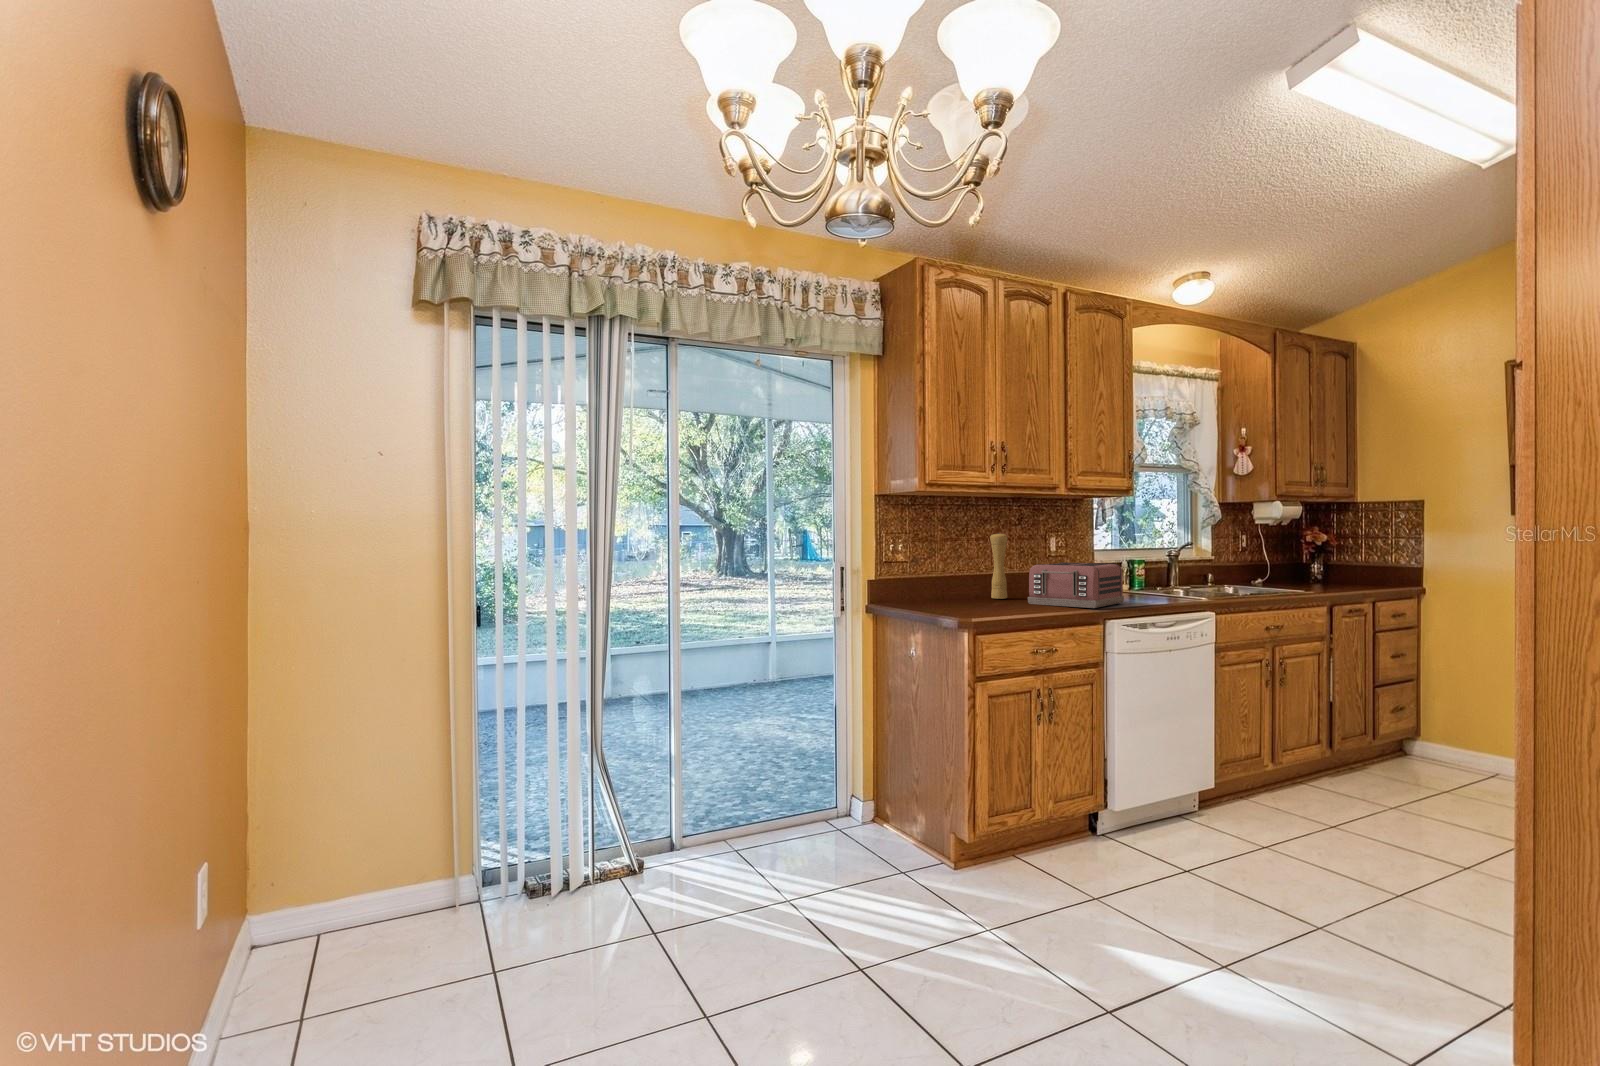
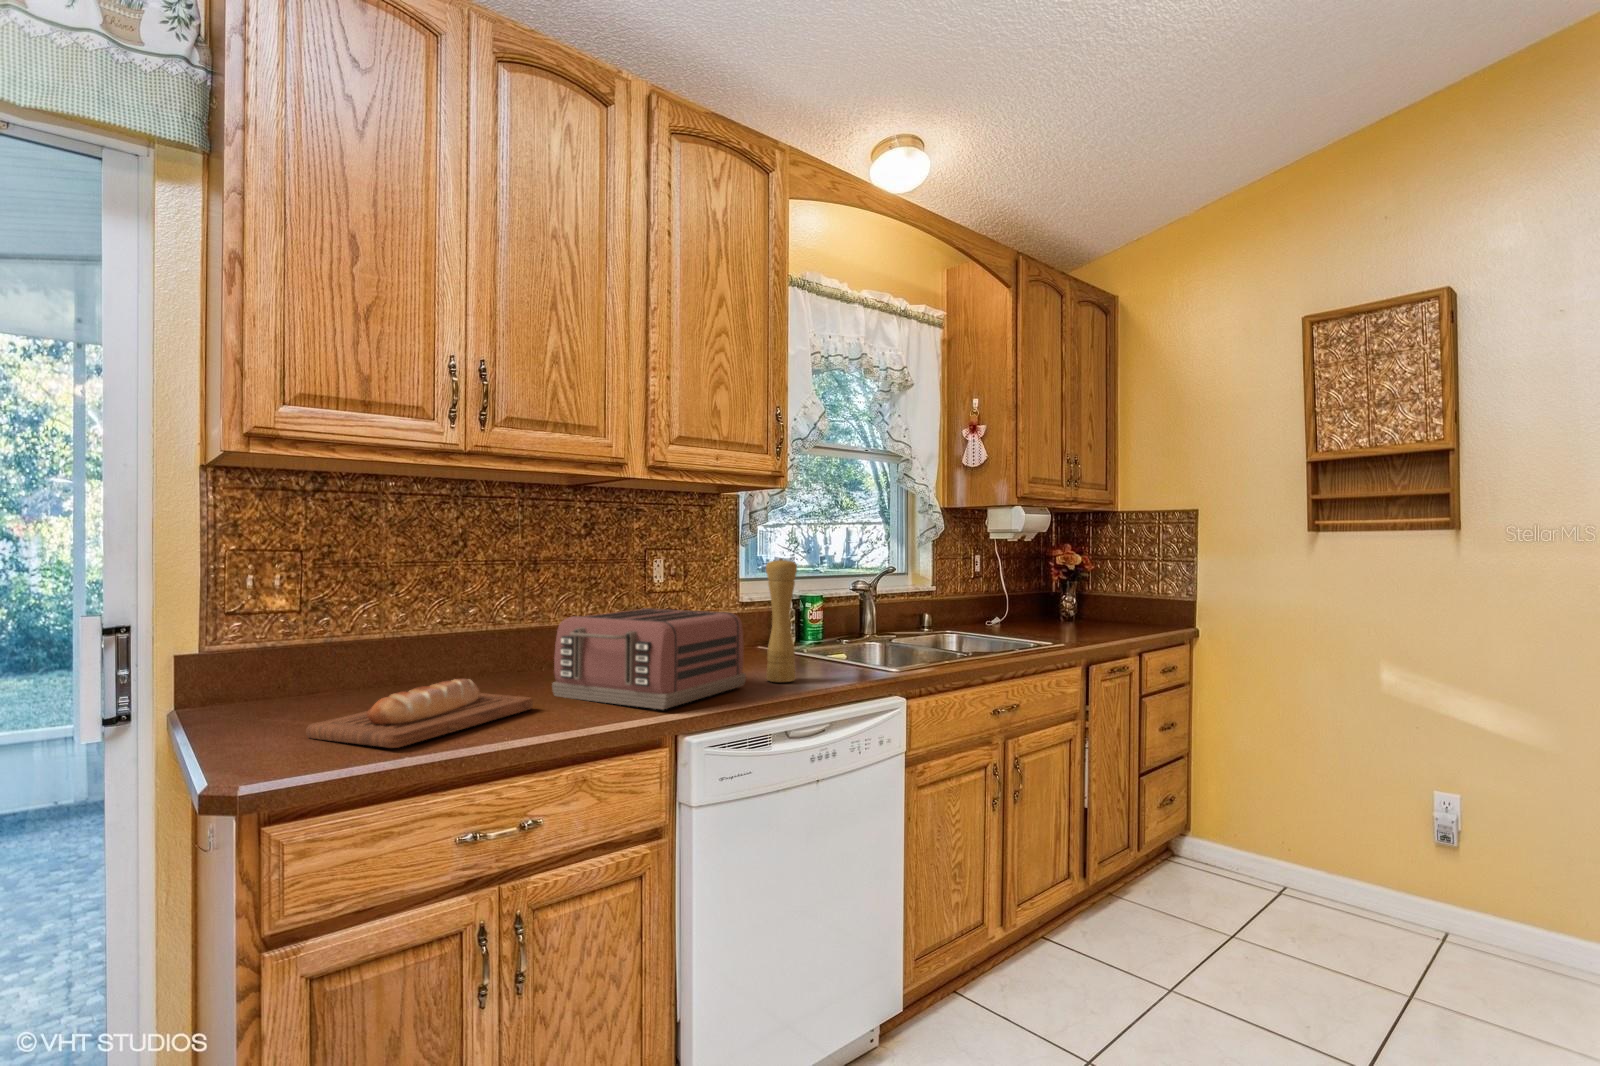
pepper mill: present [990,533,1007,599] -> present [766,558,797,682]
bread loaf: none [952,591,1029,614] -> present [306,679,533,748]

